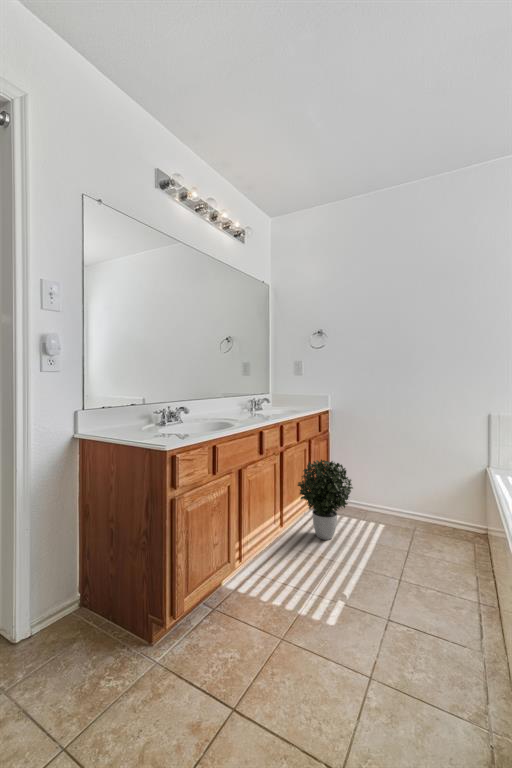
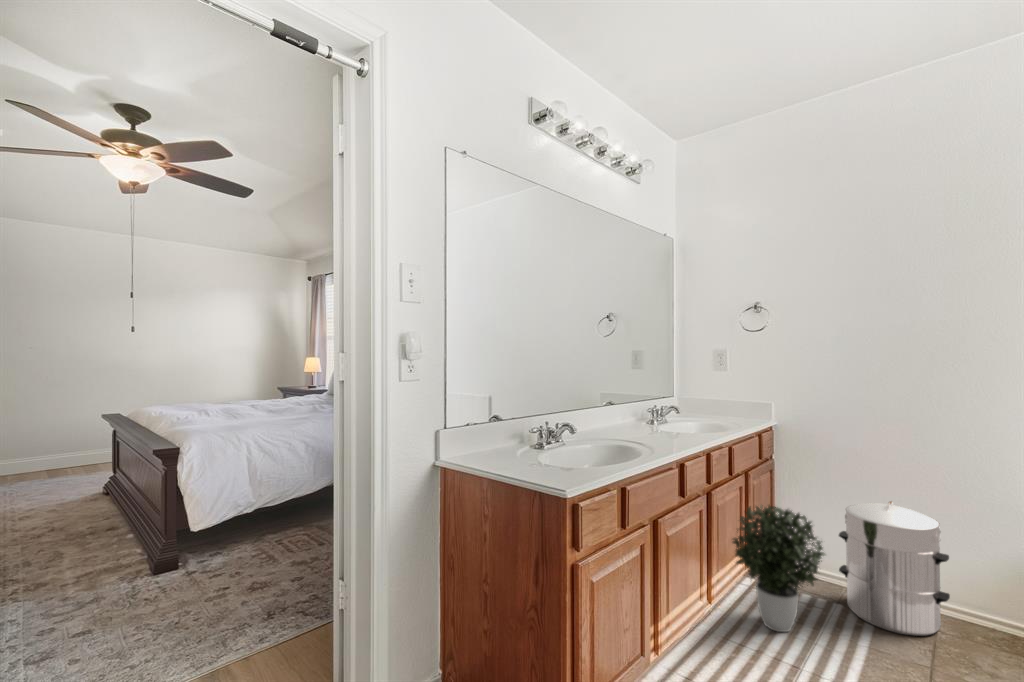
waste bin: none [363,454,421,533] -> present [839,501,950,636]

